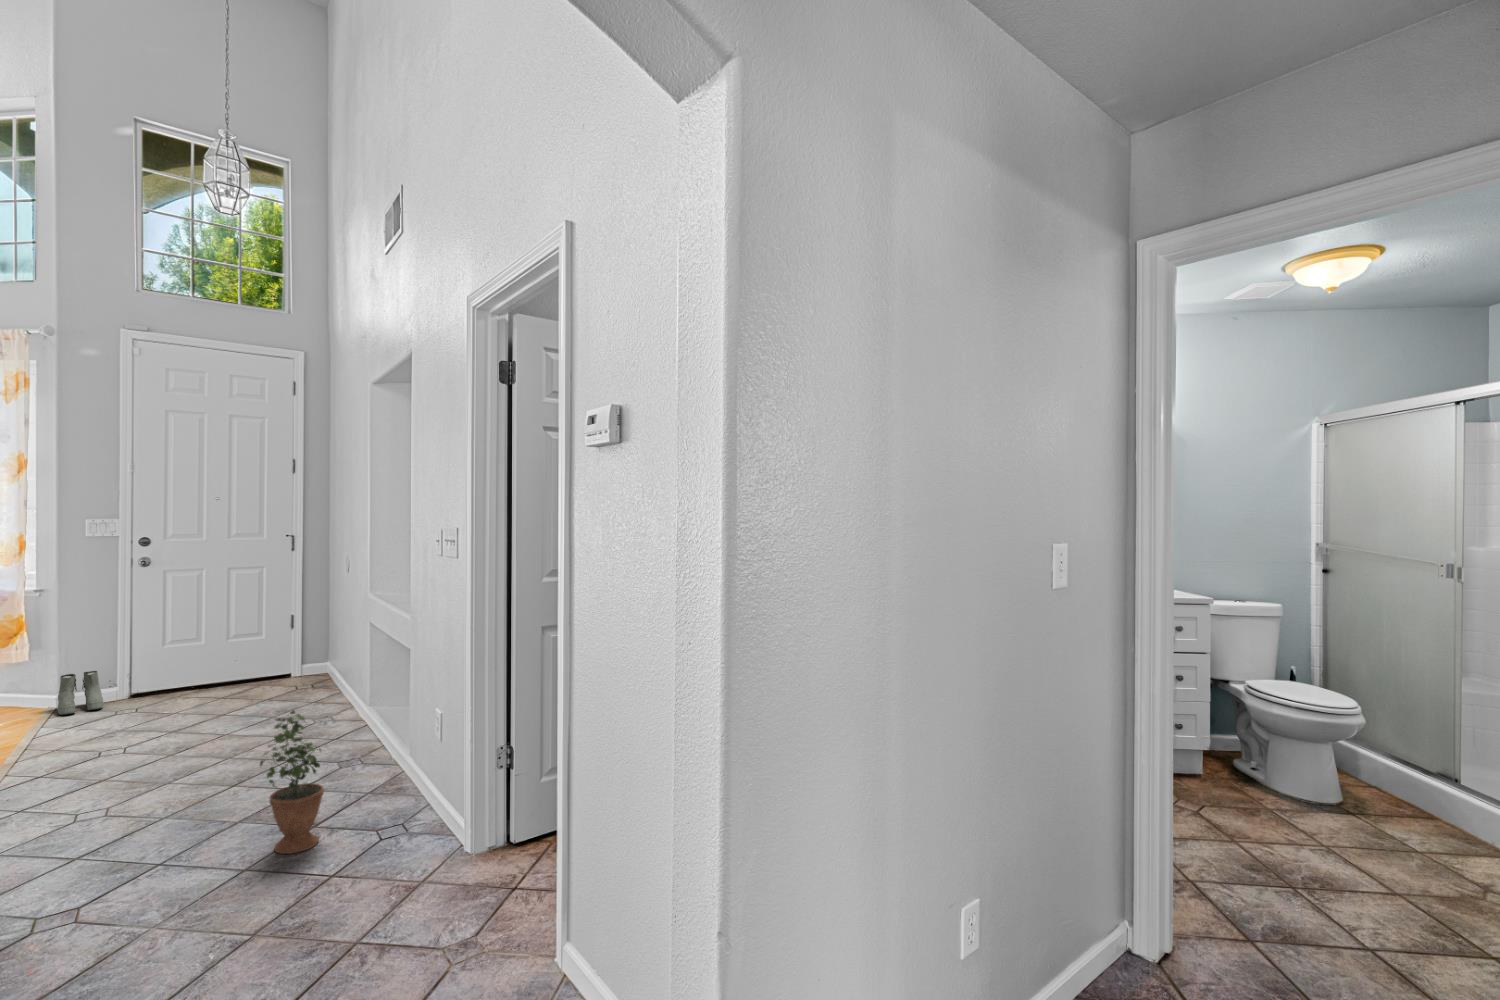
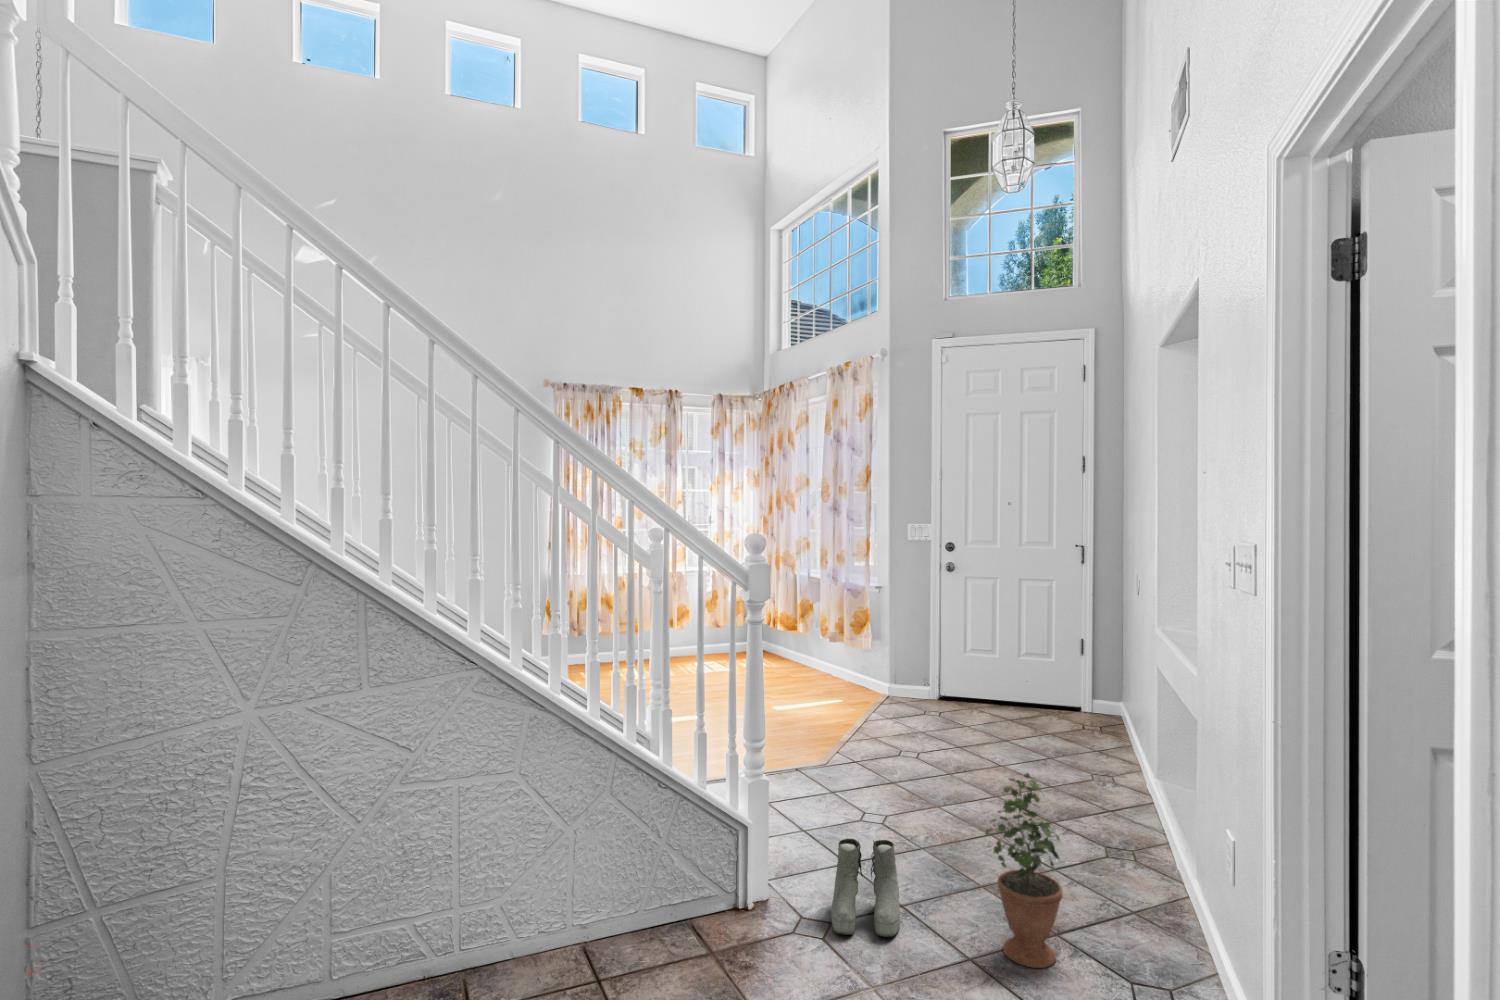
boots: present [58,671,103,715] -> present [831,839,900,937]

